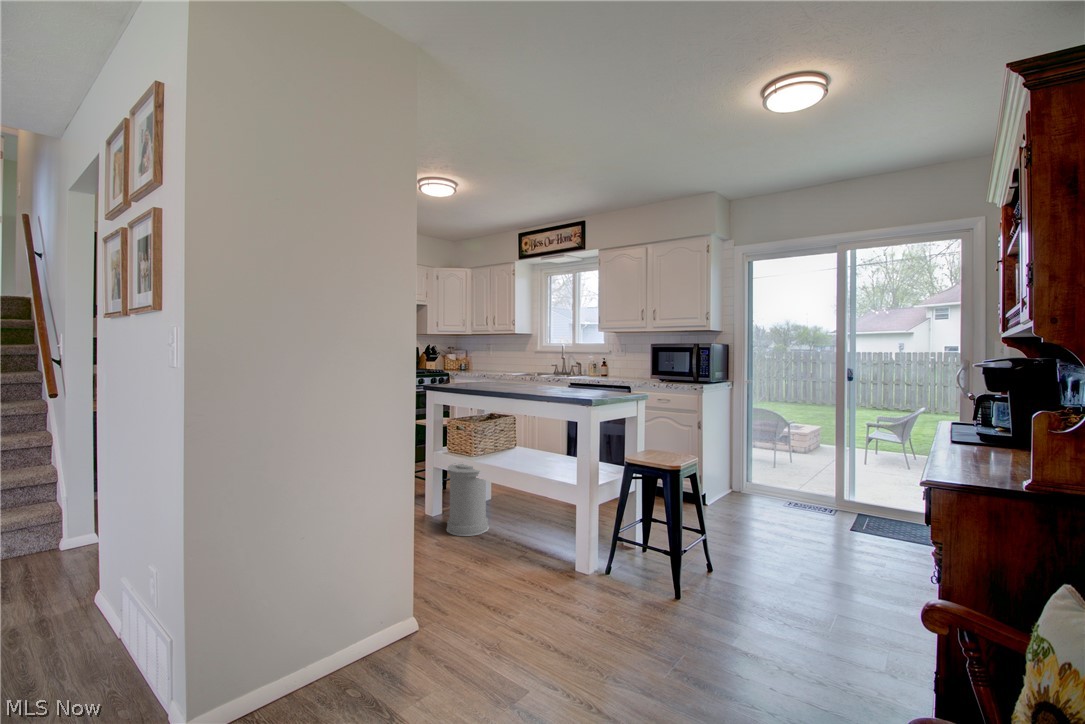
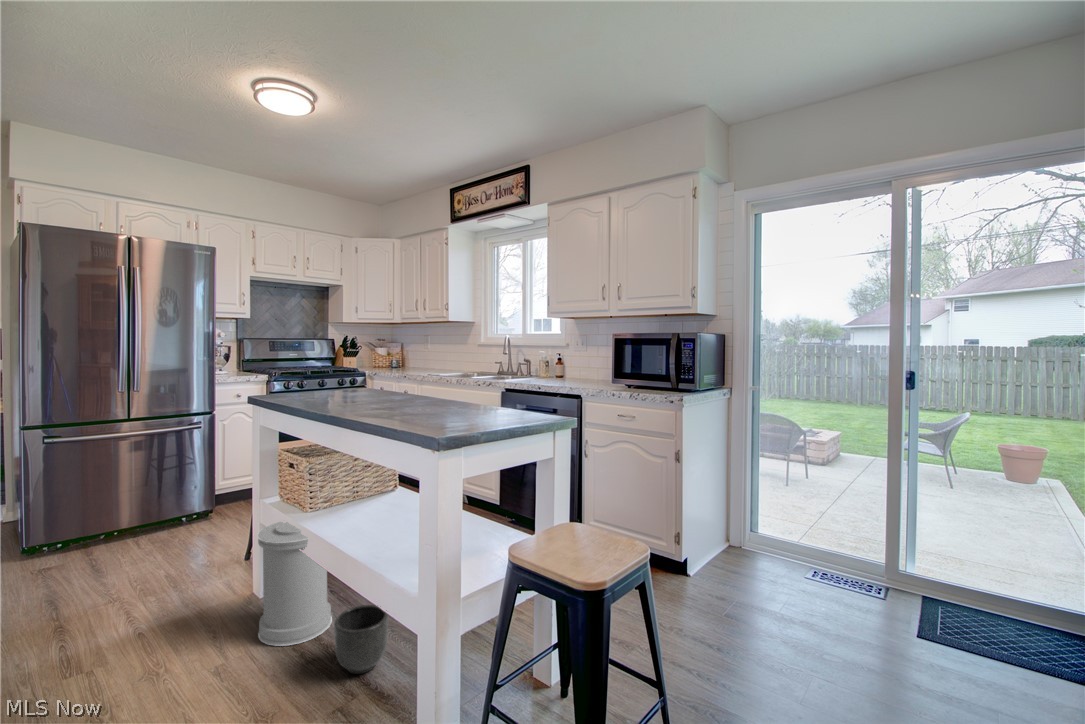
planter: none [507,509,537,546] -> present [334,605,388,674]

